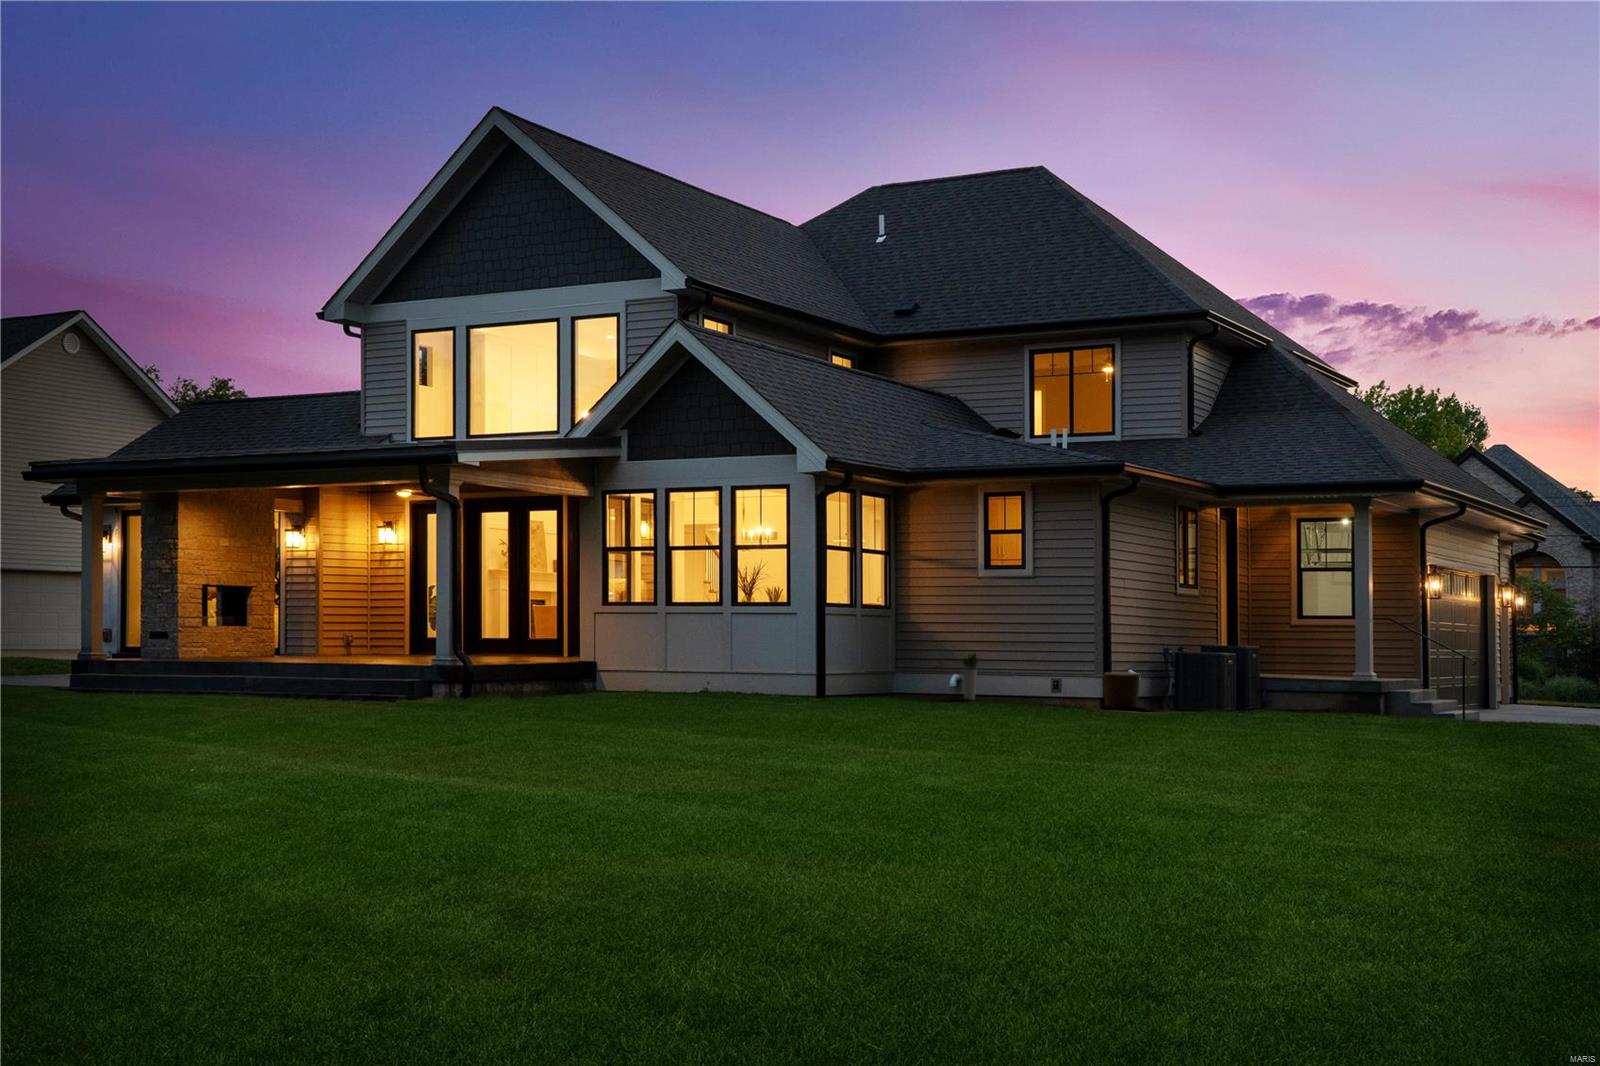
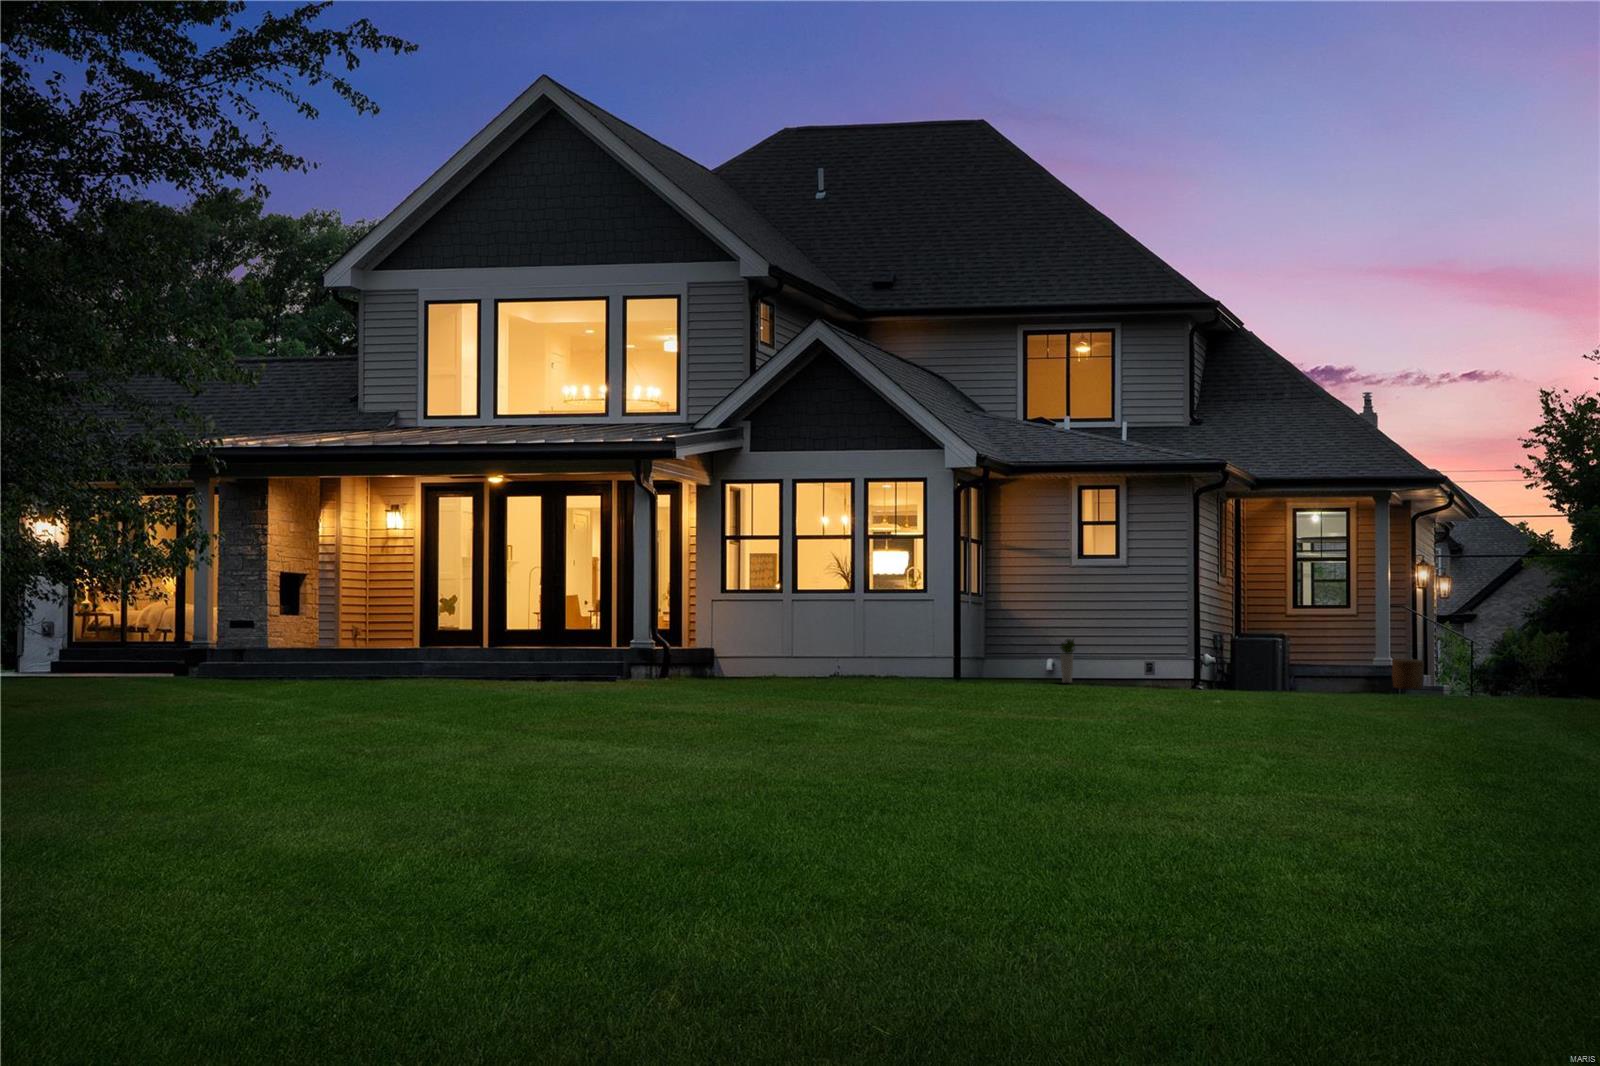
woven basket: present [1104,672,1140,708] -> present [1392,659,1424,690]

